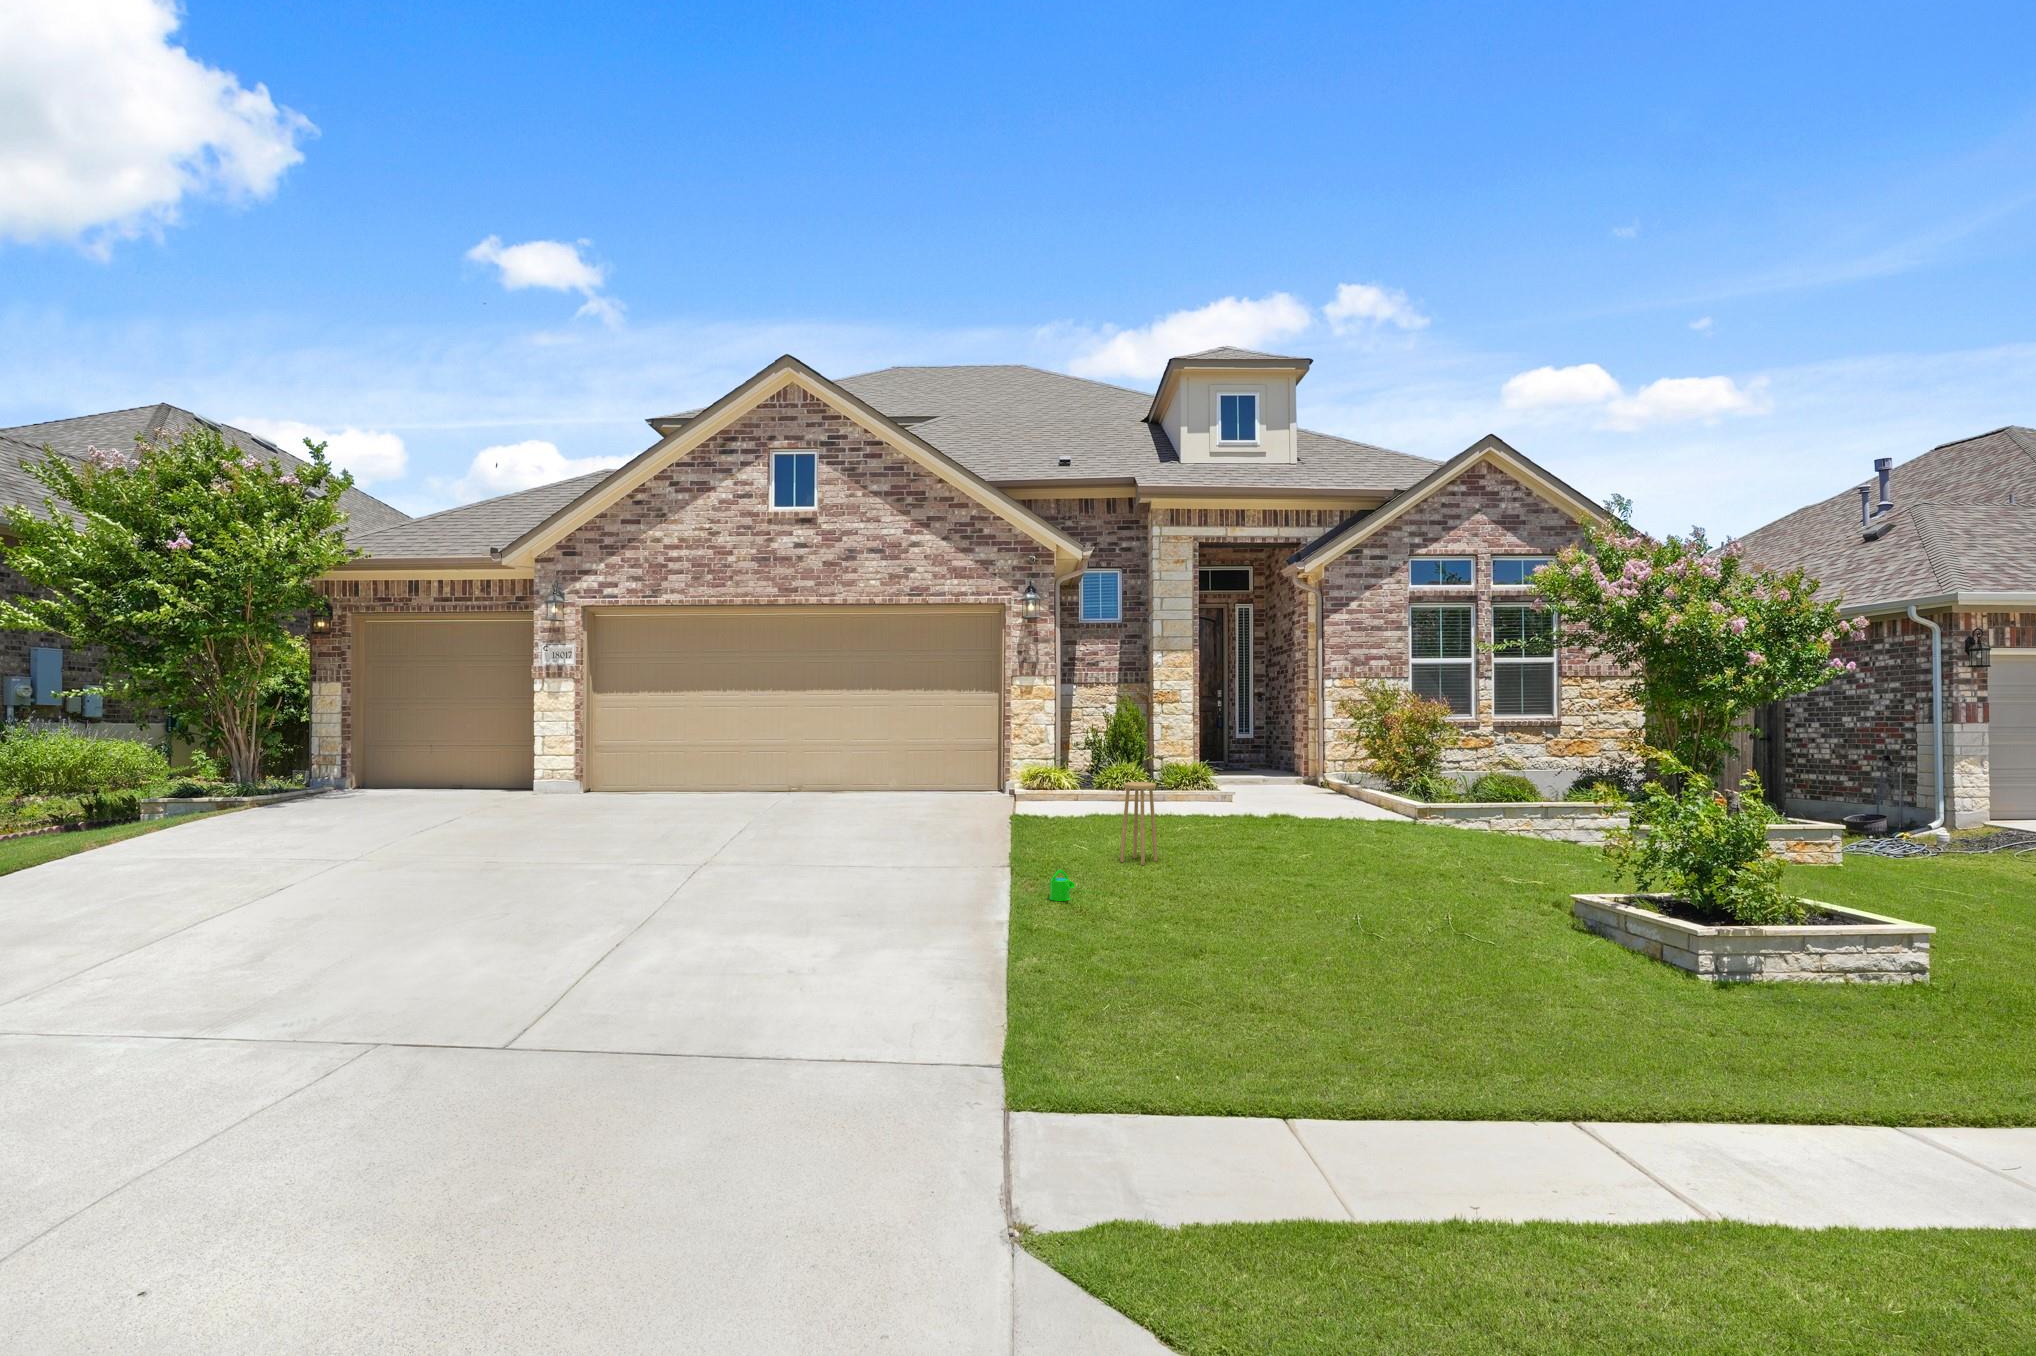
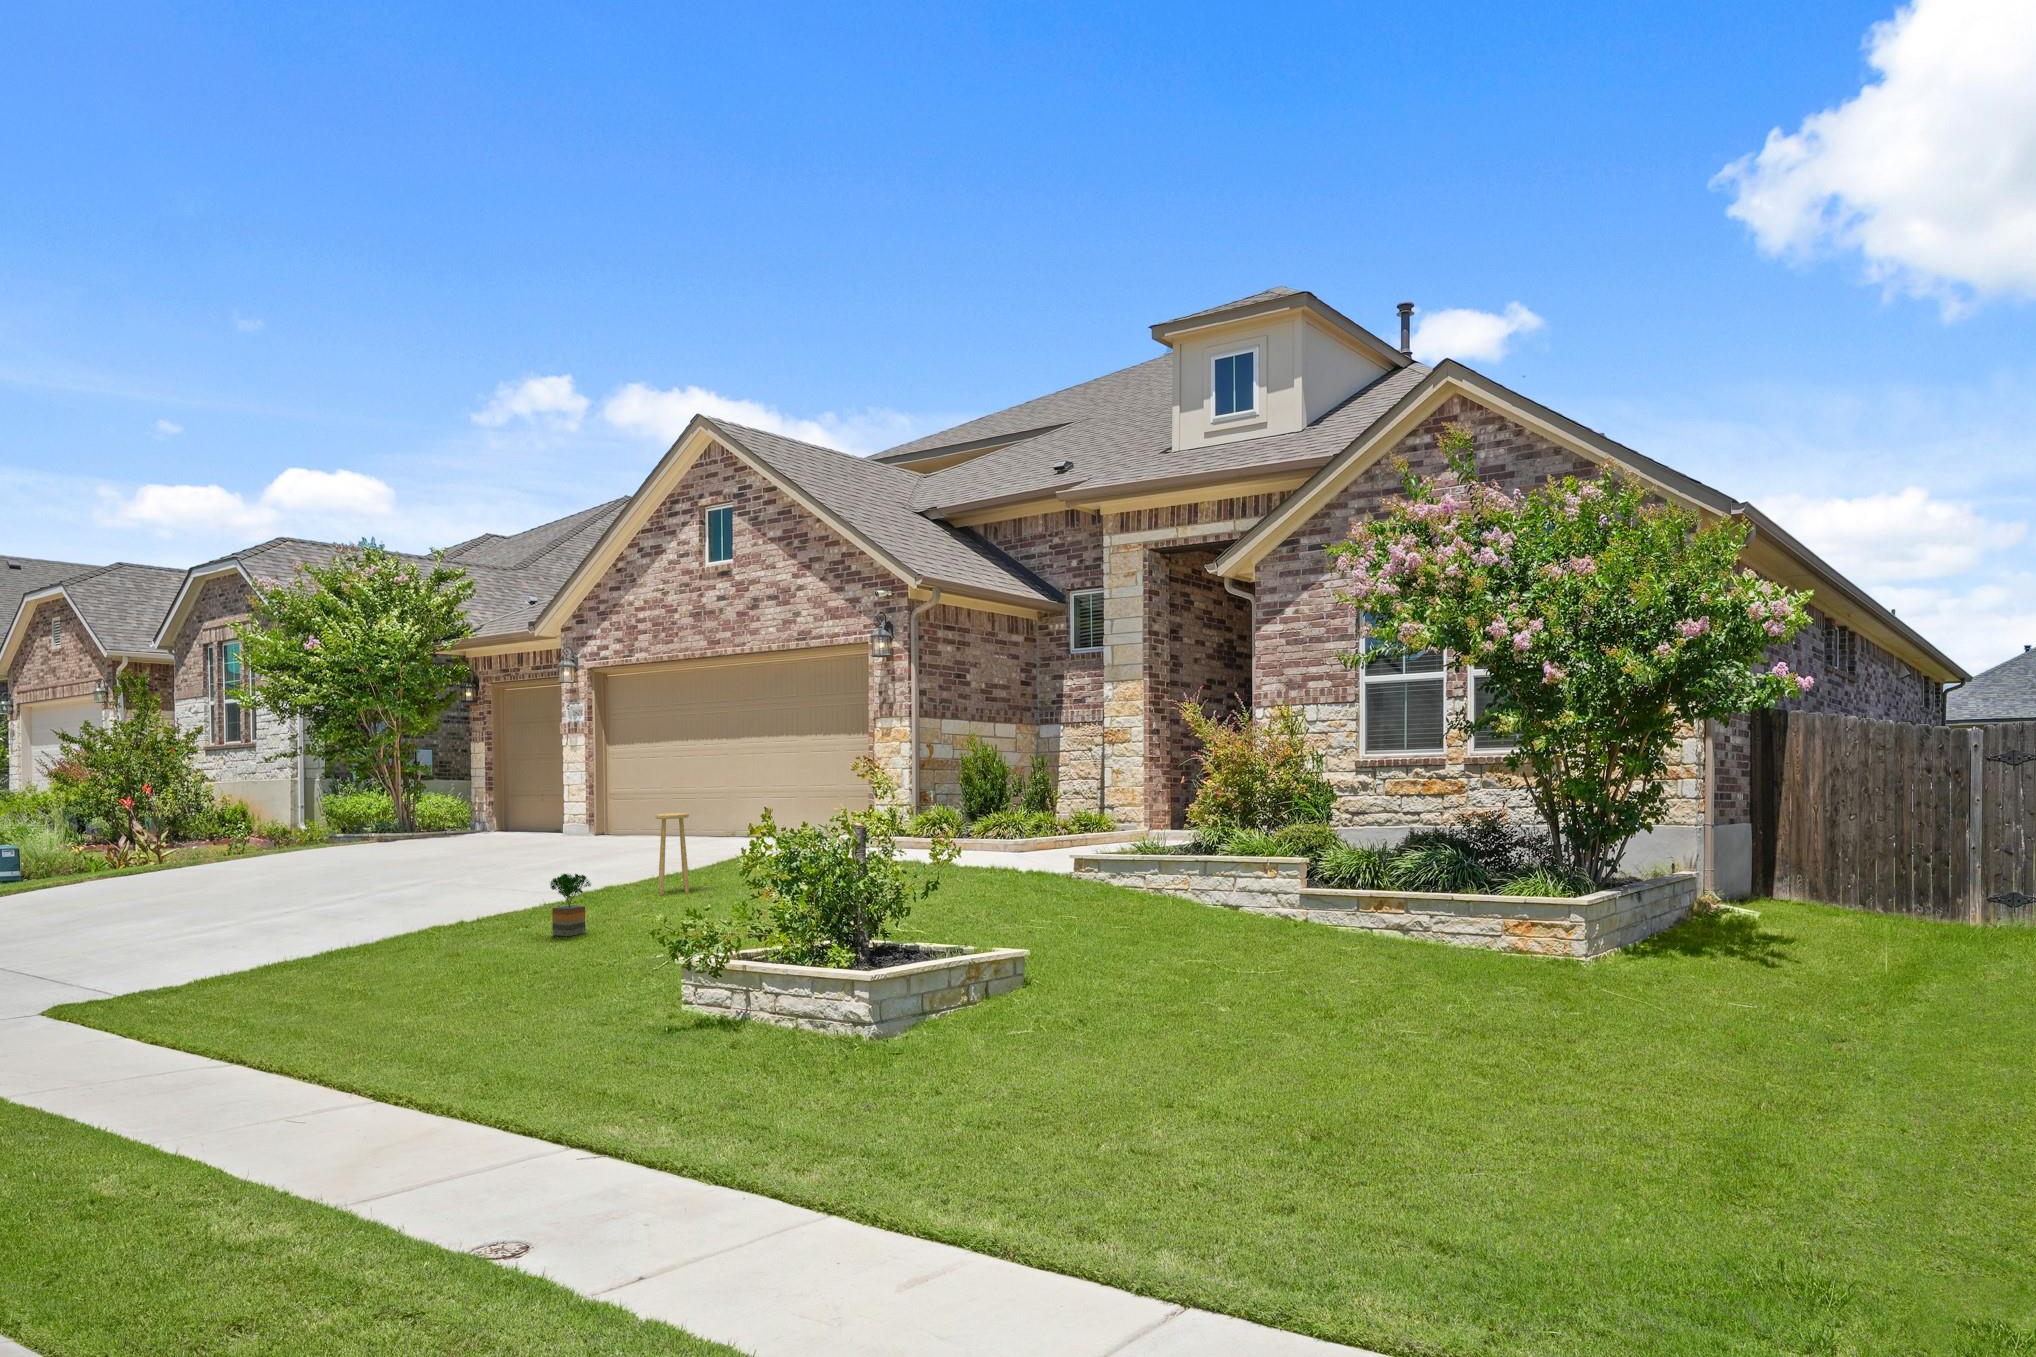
potted tree: none [1235,853,1281,918] -> present [550,874,591,936]
watering can: present [1049,870,1075,901] -> none [498,887,521,916]

